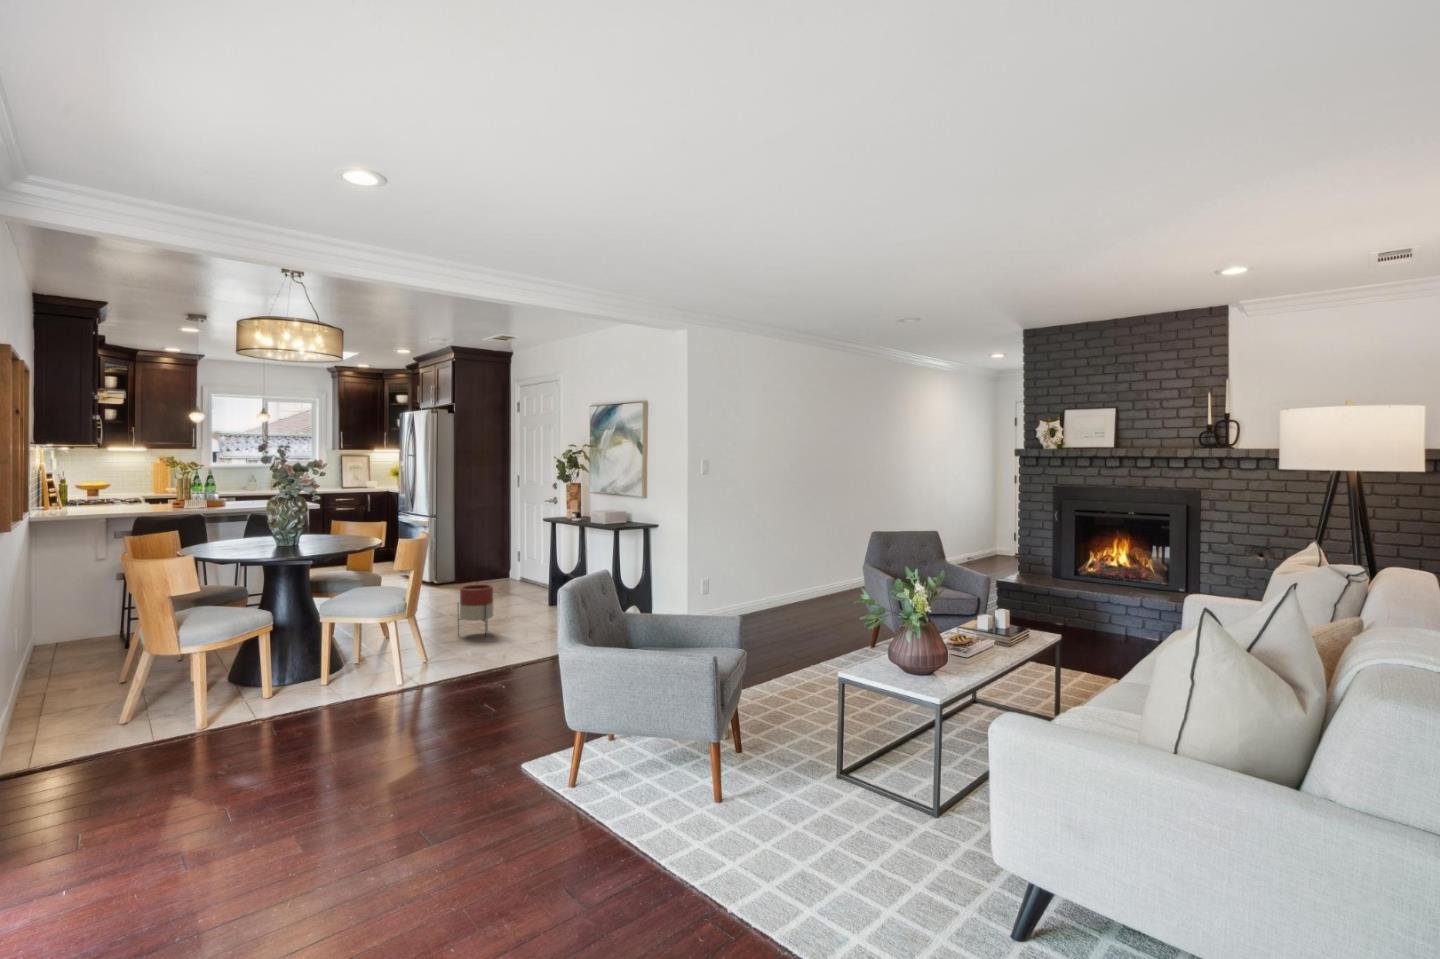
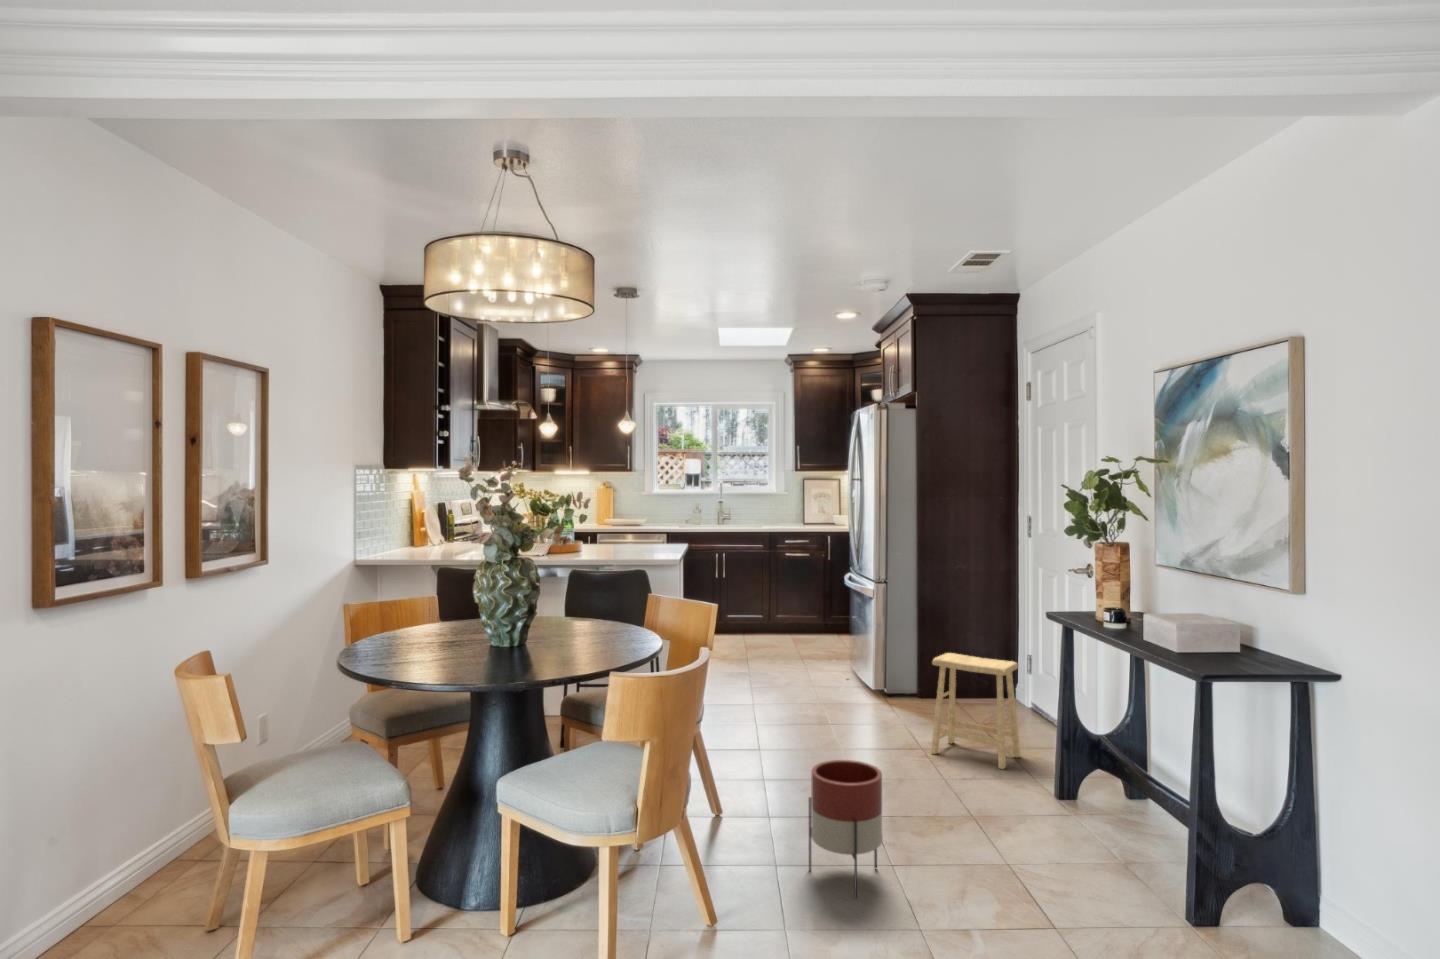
footstool: none [483,548,527,601] -> present [931,653,1020,769]

